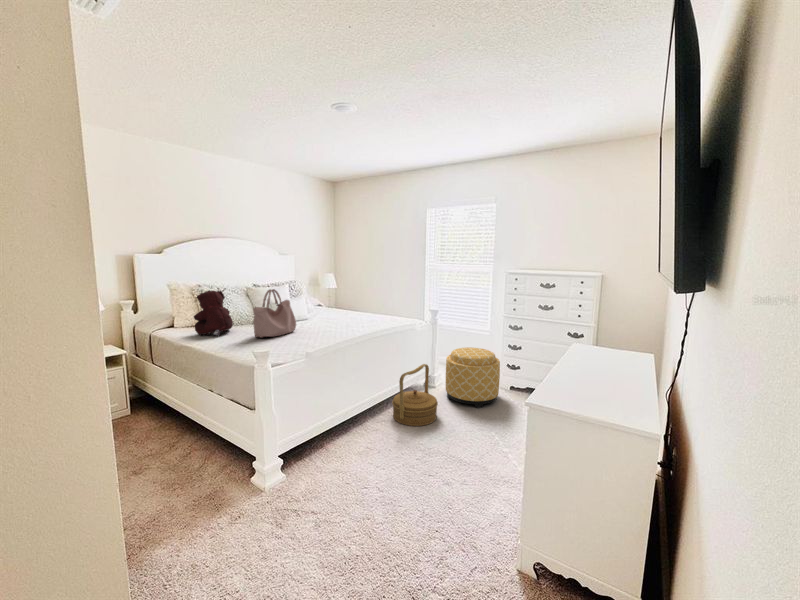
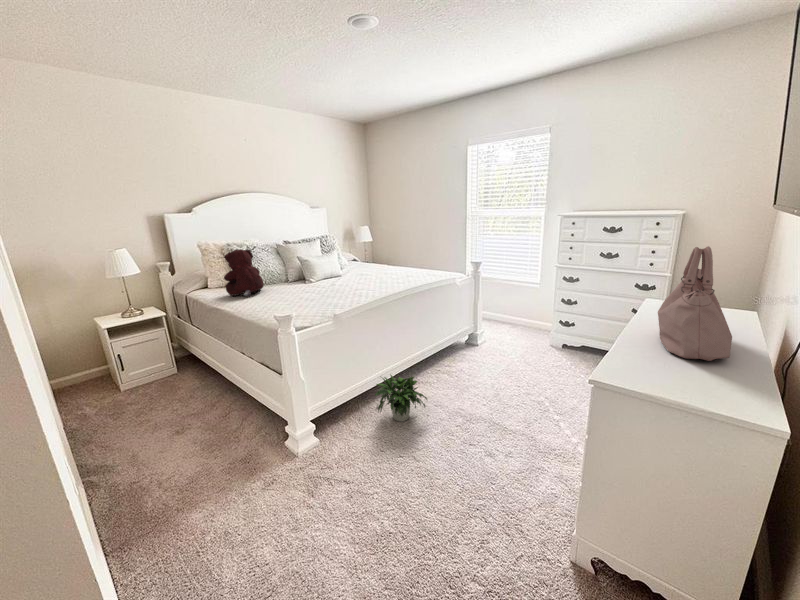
handbag: present [253,289,296,338] -> present [658,246,732,361]
ottoman: present [446,347,500,408] -> none [489,302,550,367]
woven basket: present [392,364,438,426] -> none [430,321,480,388]
potted plant: none [324,411,390,457] -> present [375,374,427,421]

